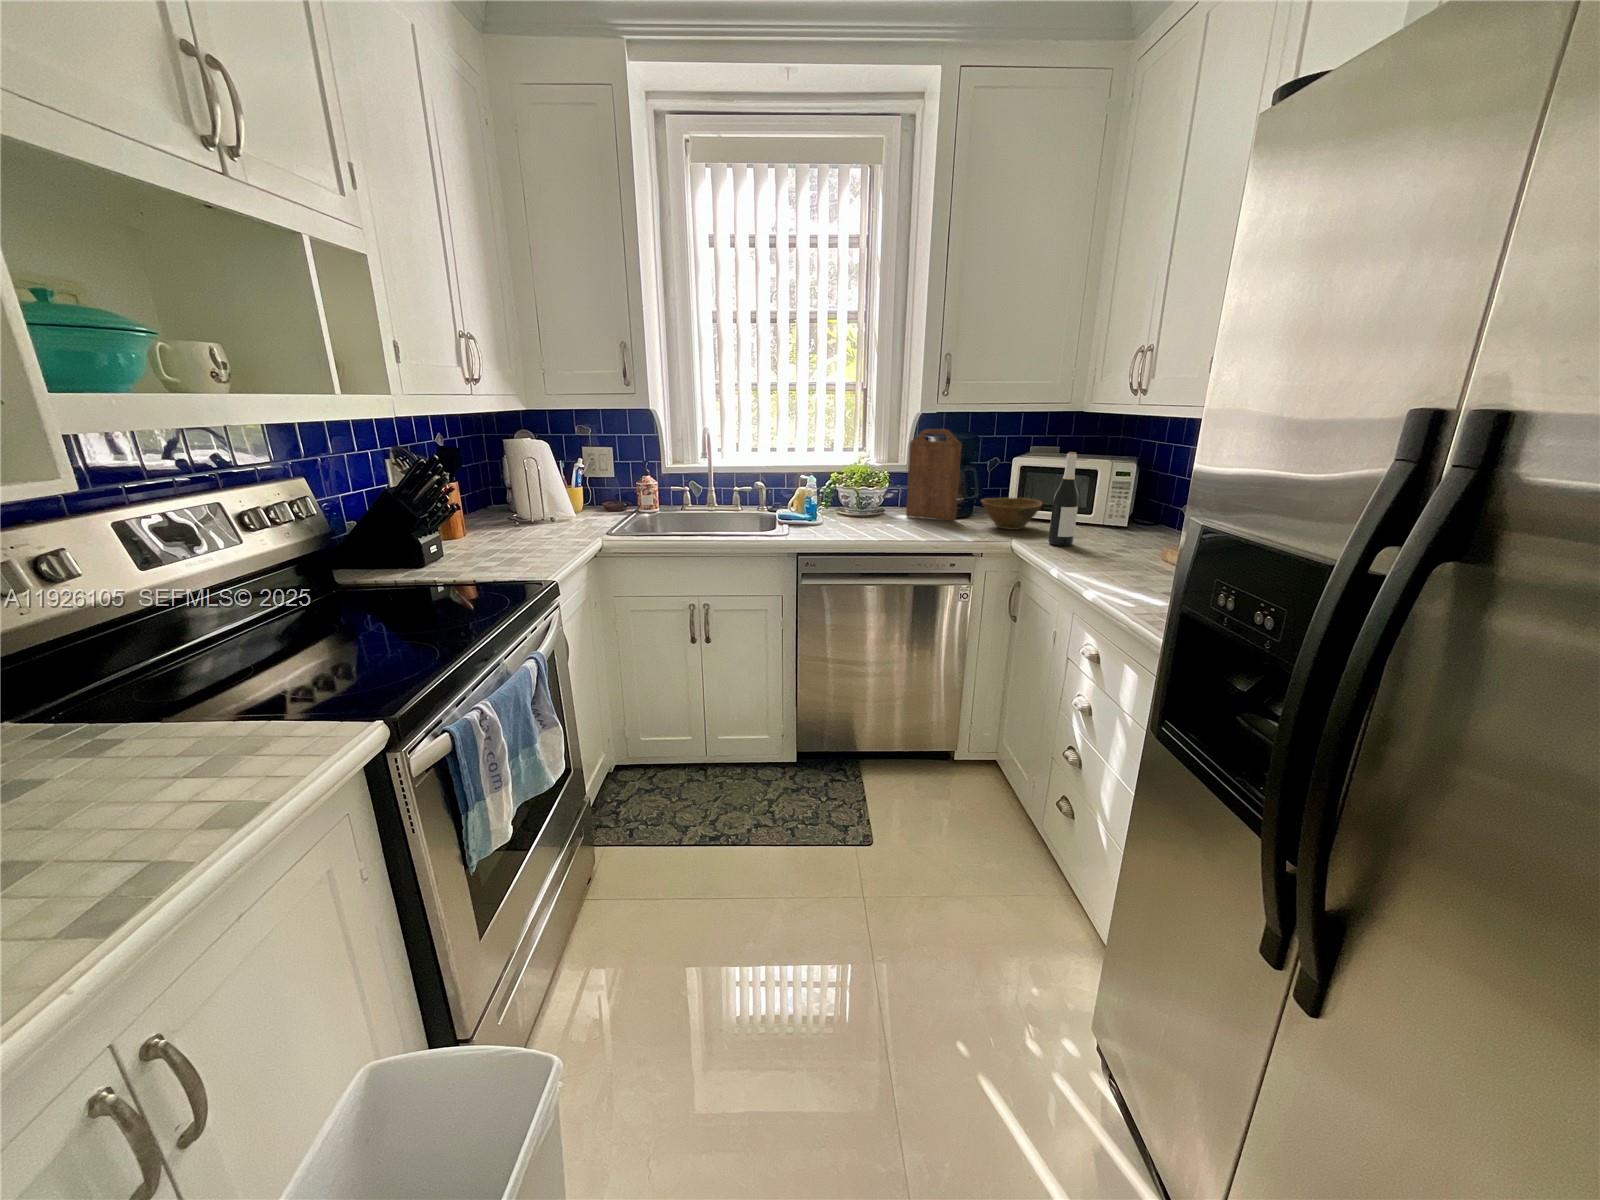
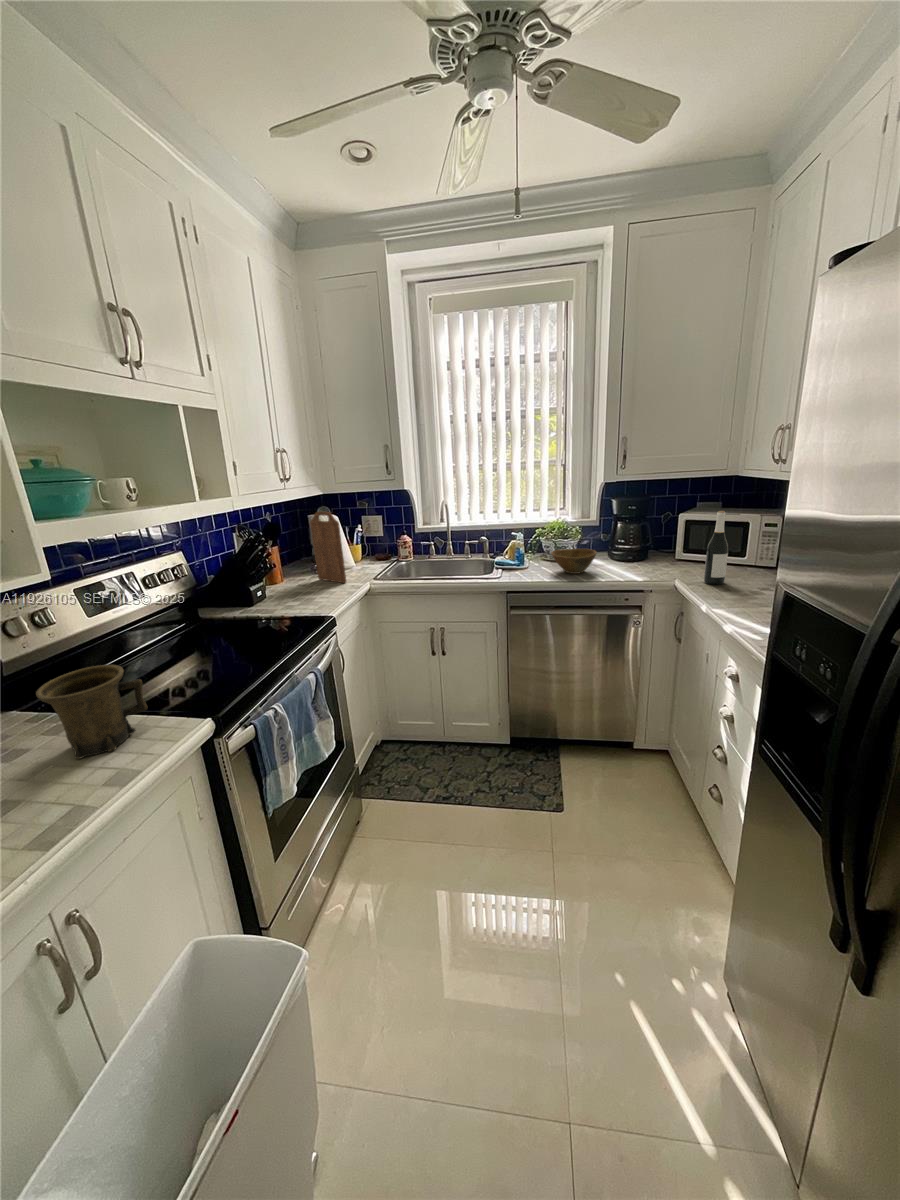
cutting board: present [906,429,962,521] -> present [310,512,346,583]
bowl: present [981,498,1042,530] -> present [551,549,597,574]
mug: none [61,635,271,790] -> present [36,665,147,759]

